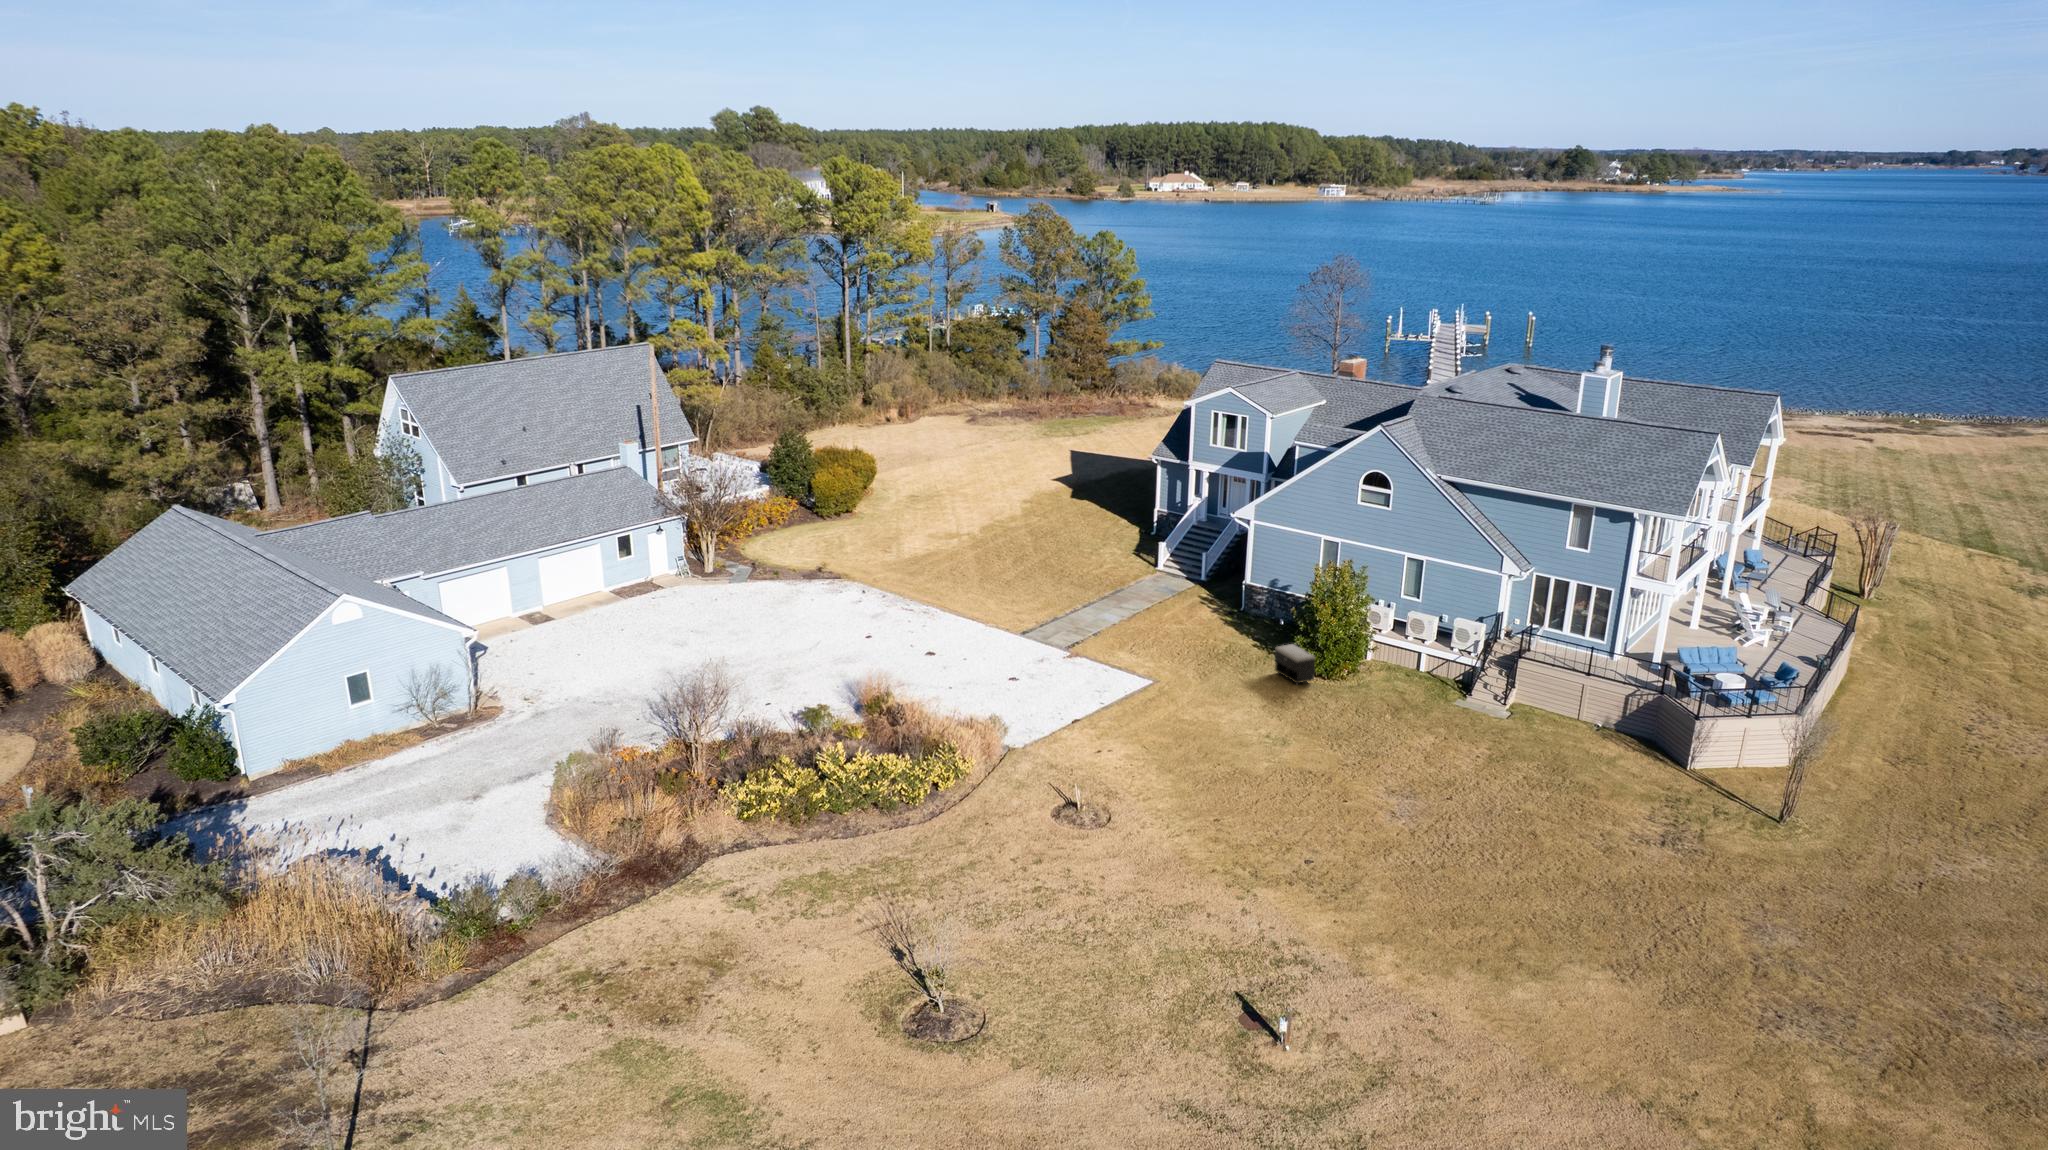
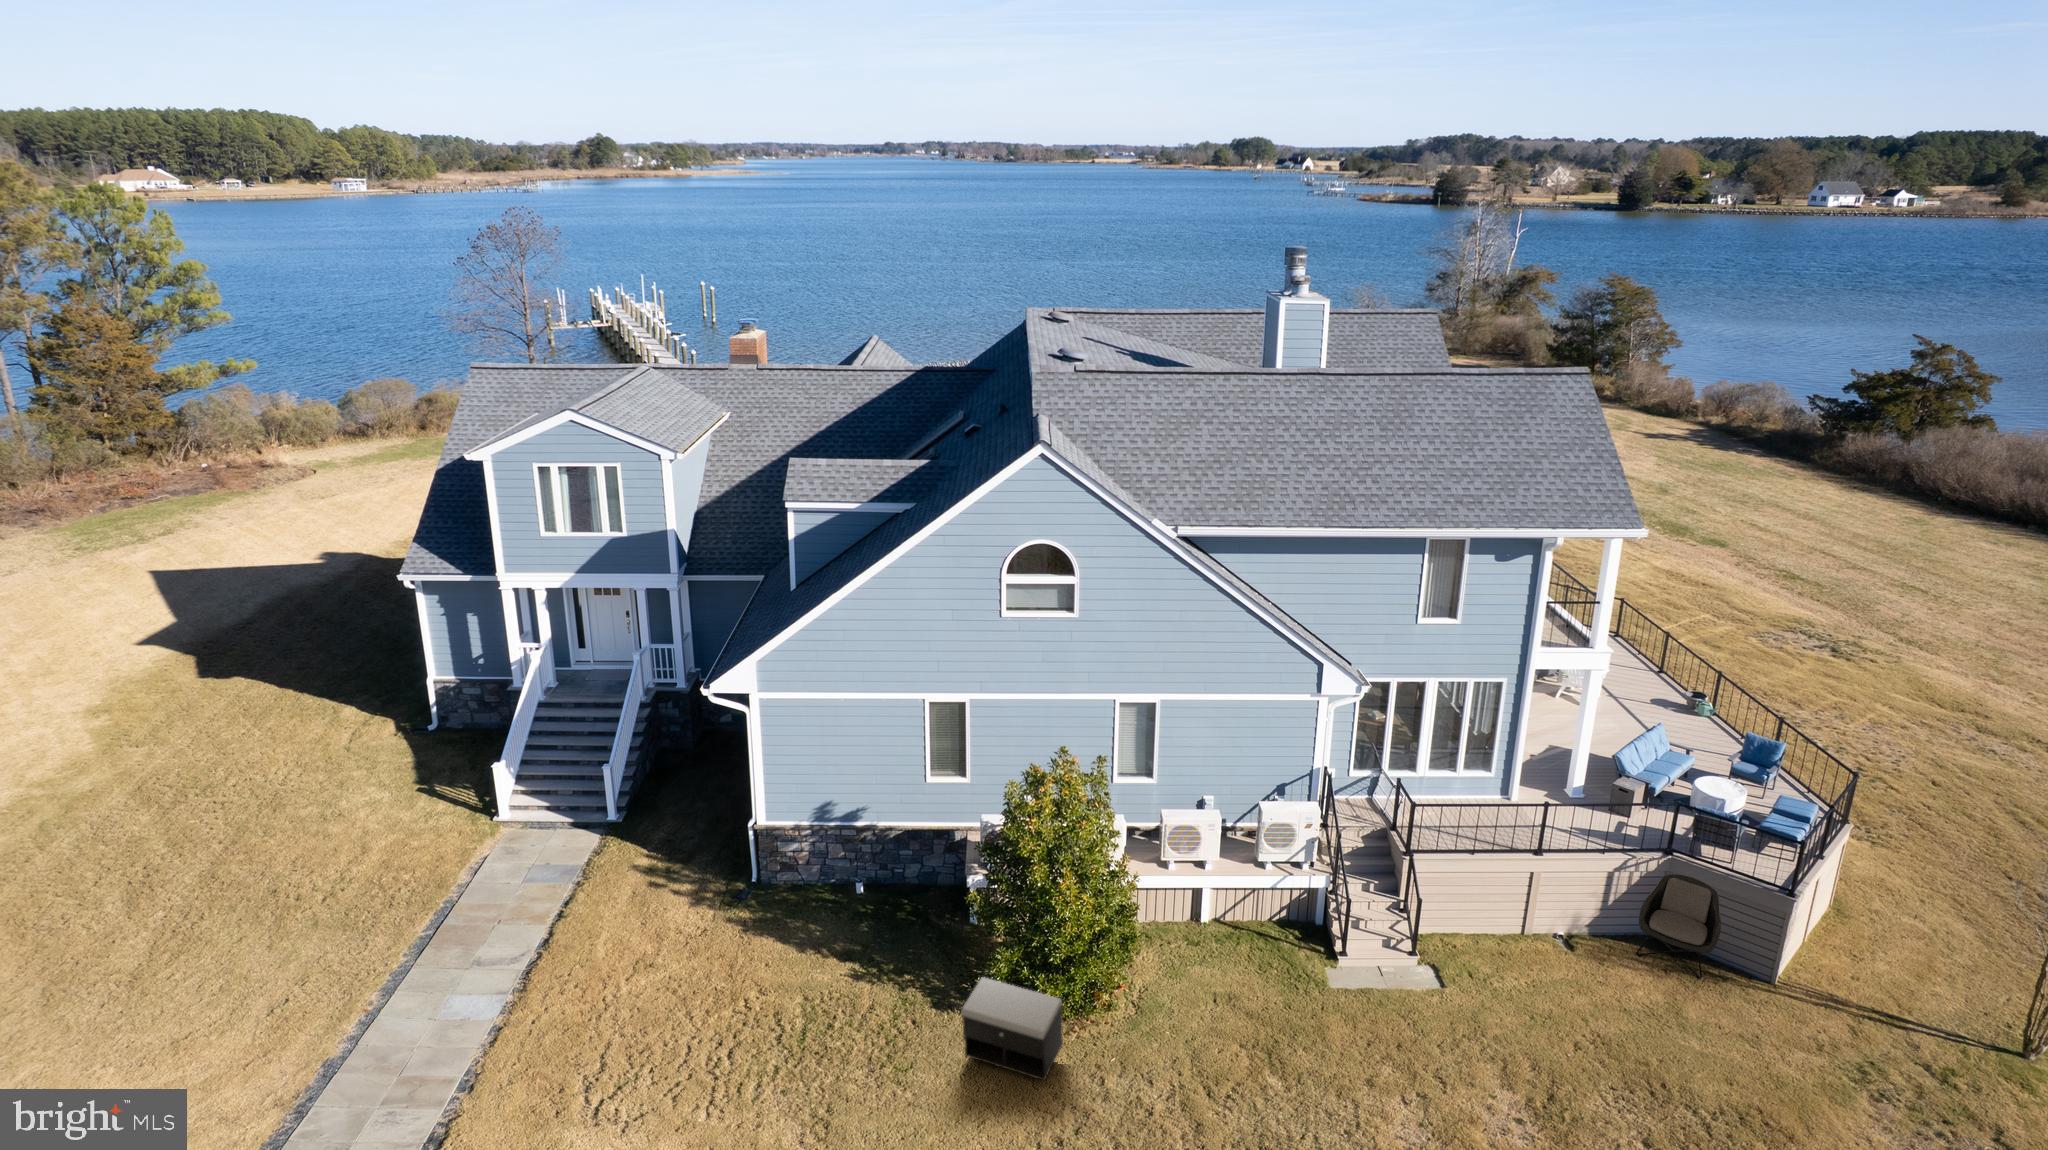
lounge chair: none [1630,718,1682,767] -> present [1636,874,1721,979]

